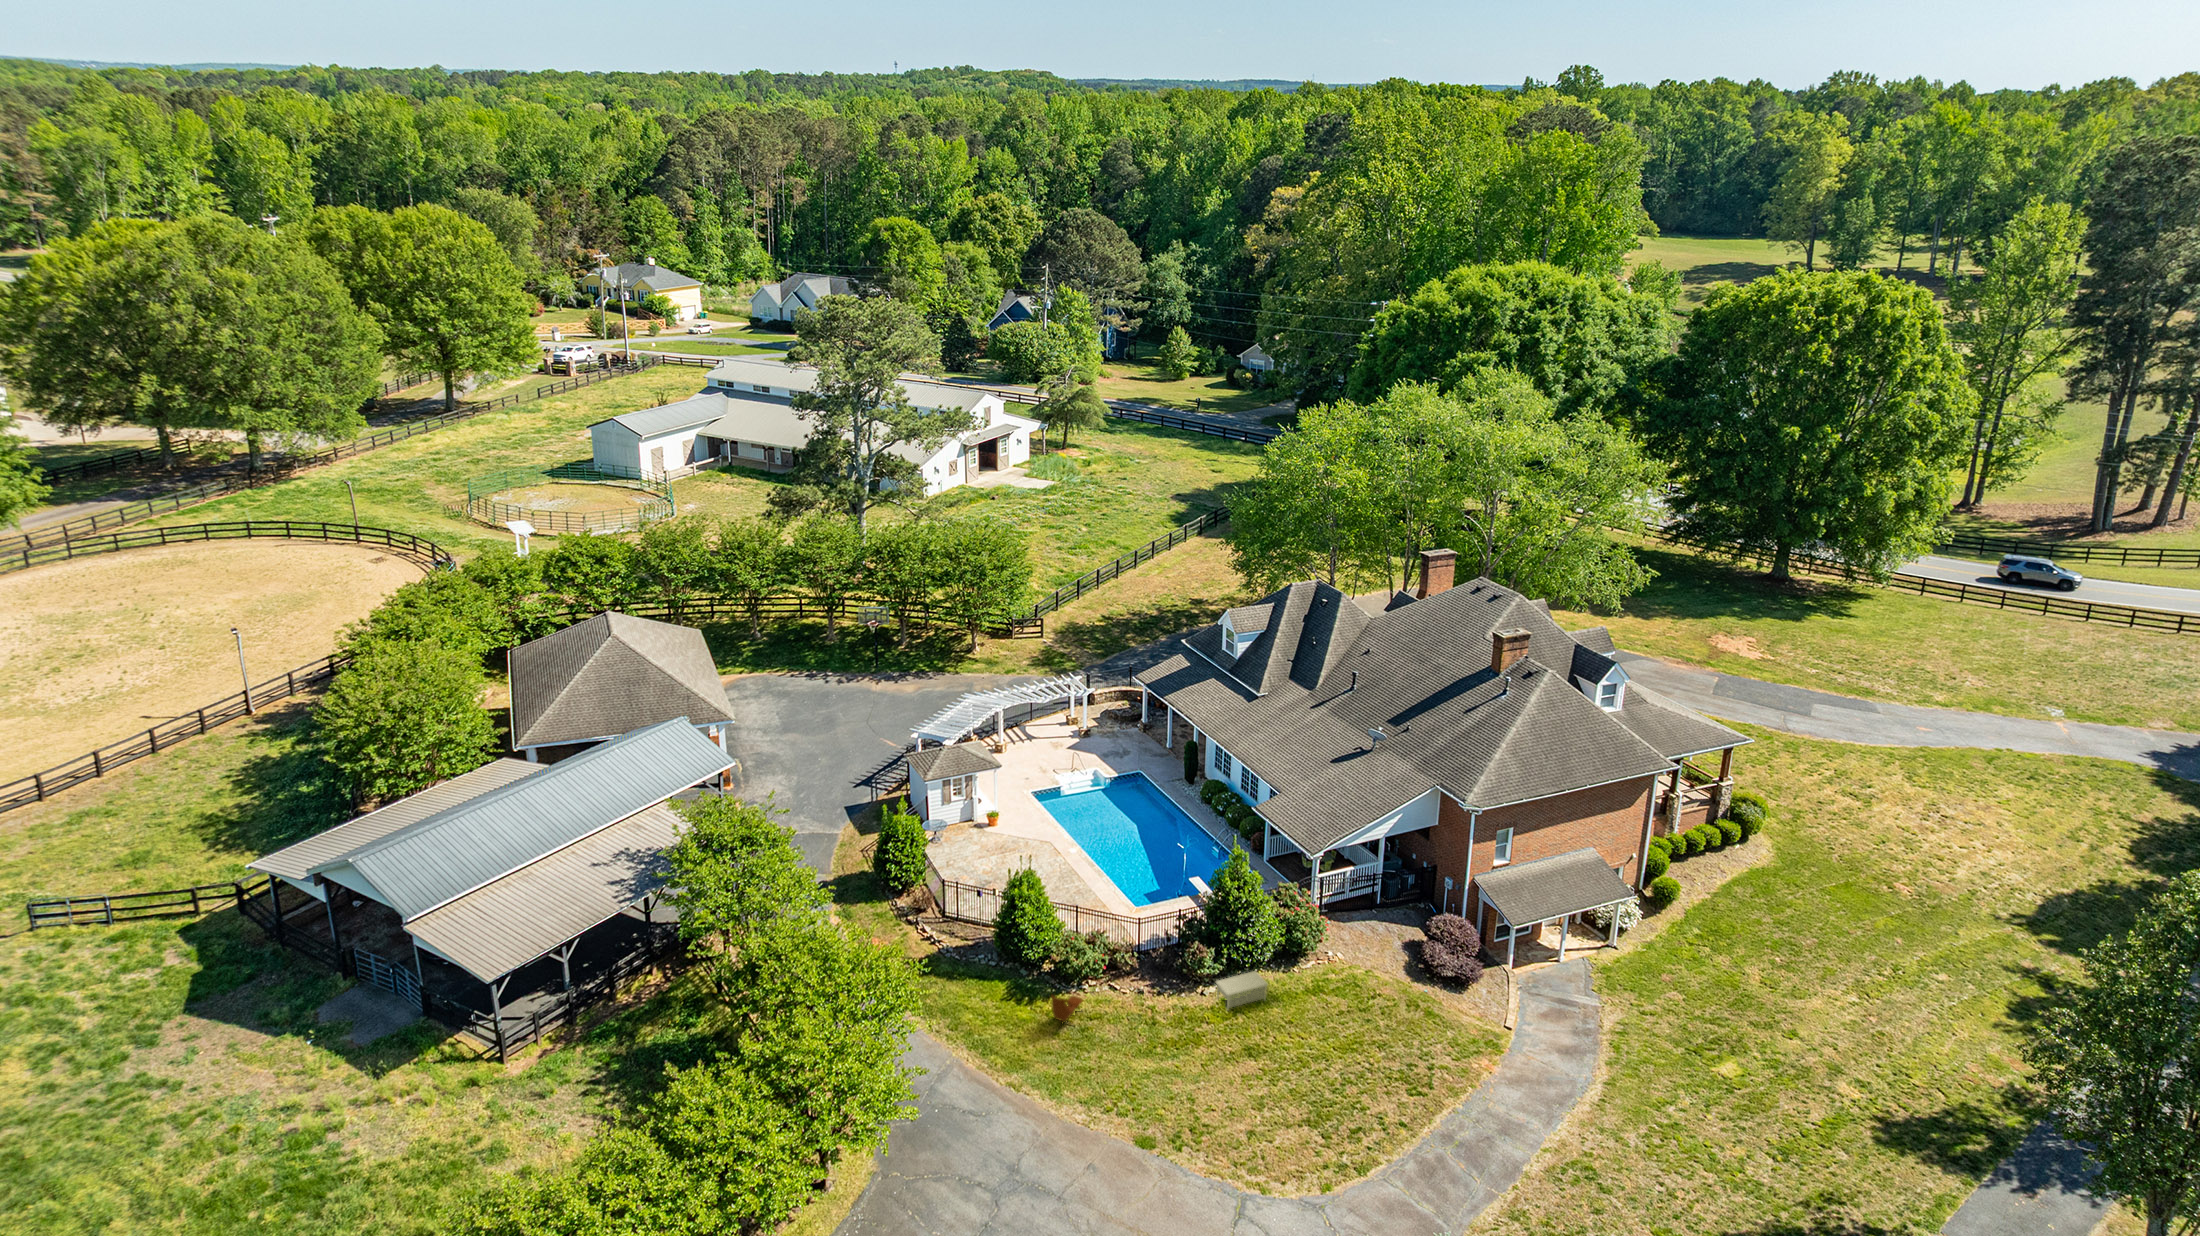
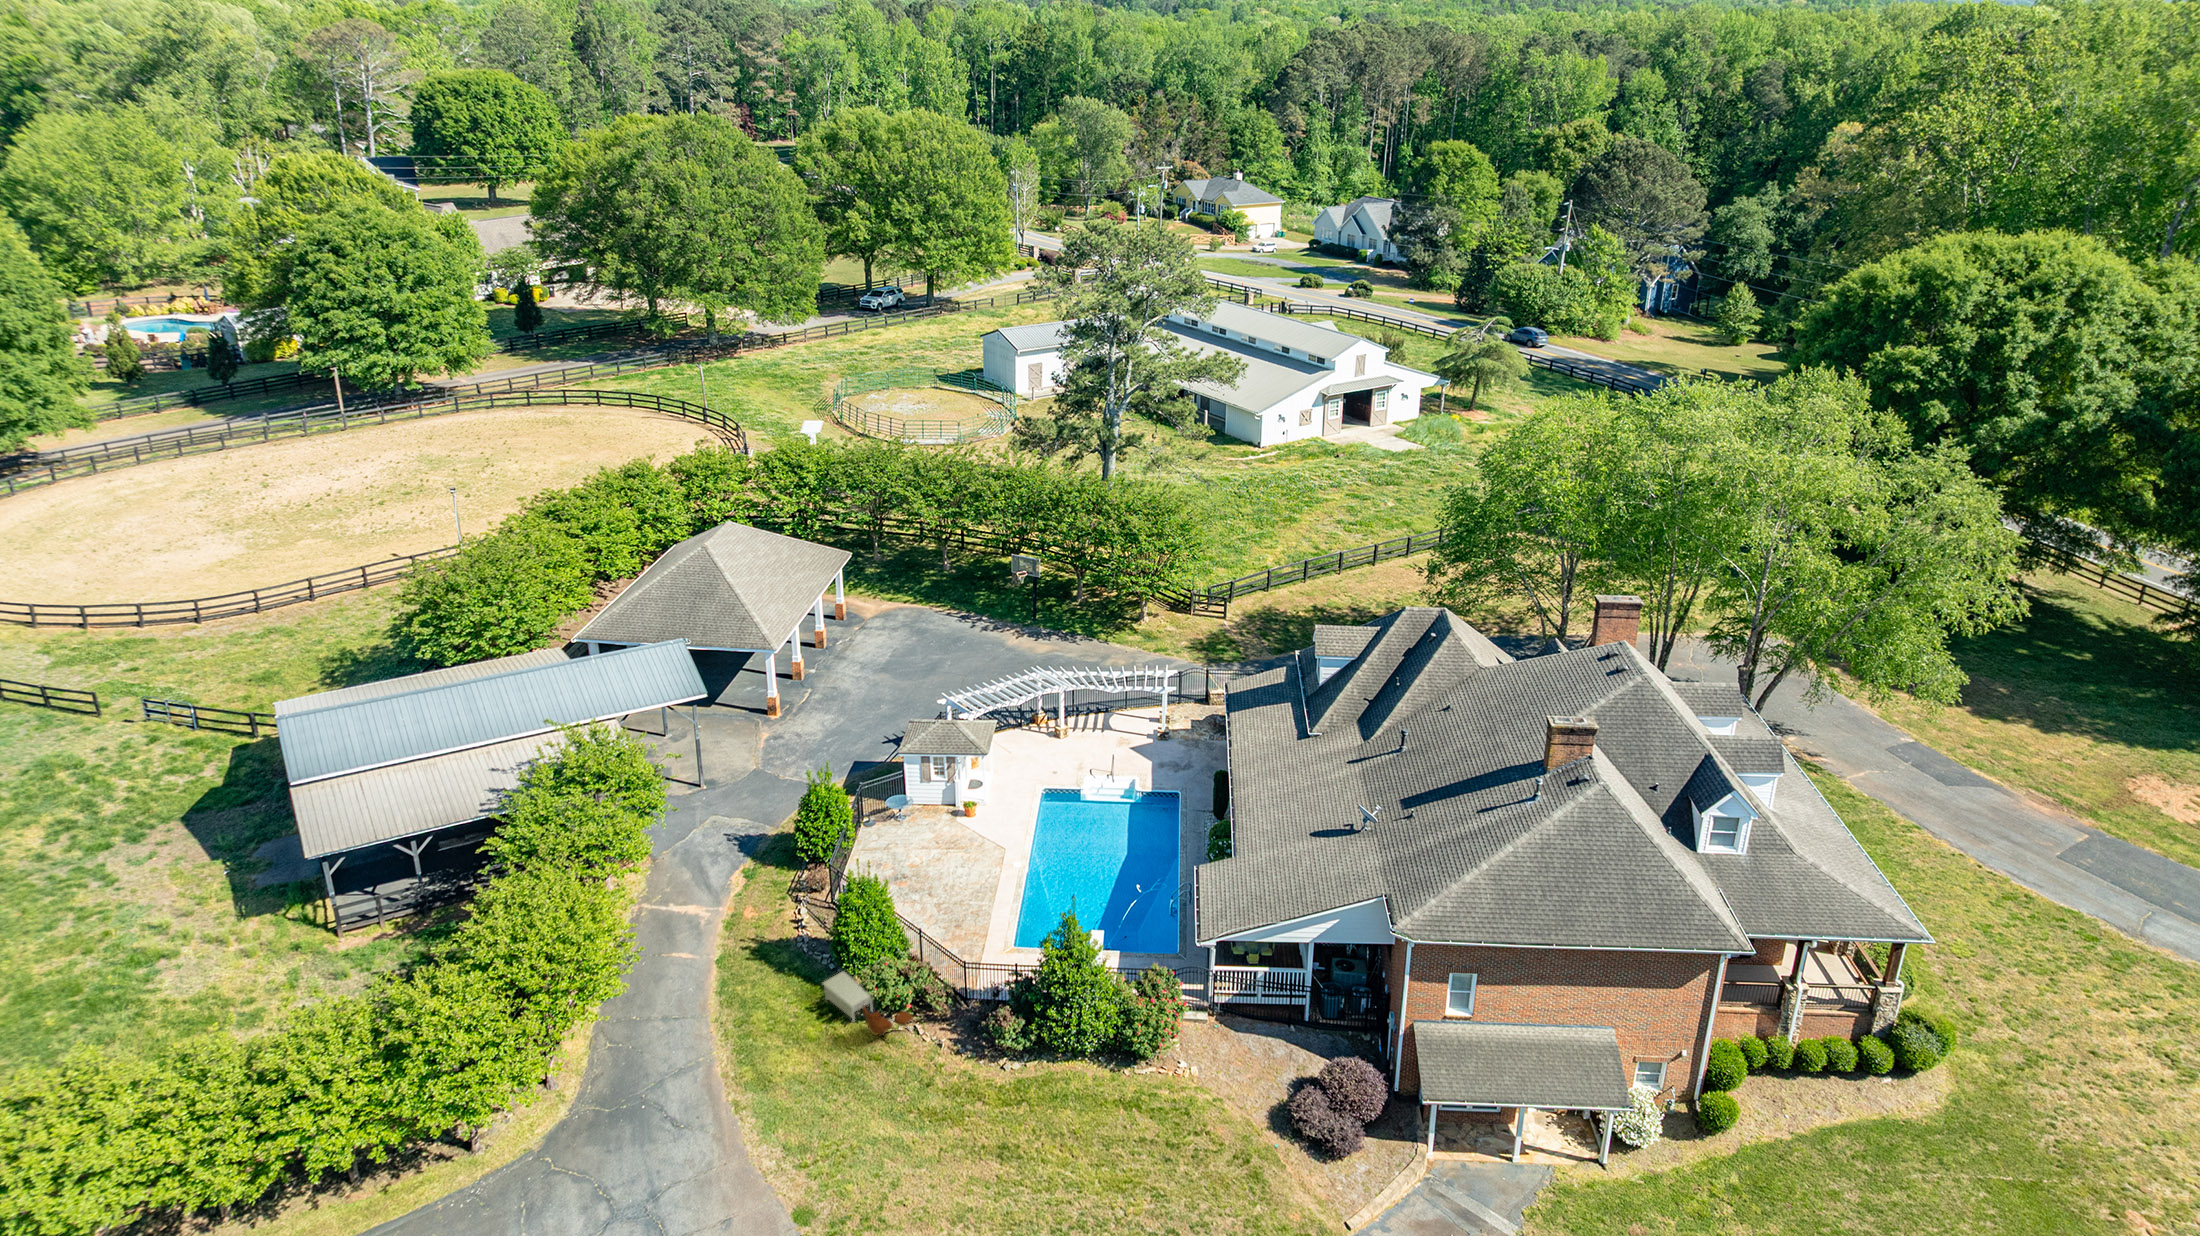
storage bench: present [1216,971,1268,1010] -> present [823,972,872,1022]

